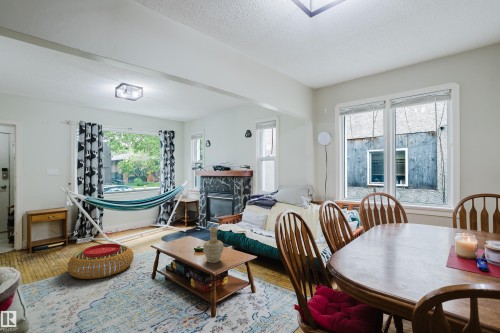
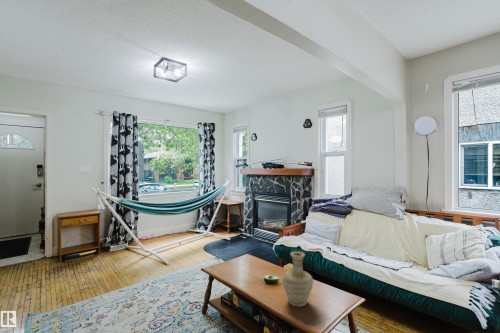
pouf: present [68,243,134,279] -> none [98,258,176,307]

